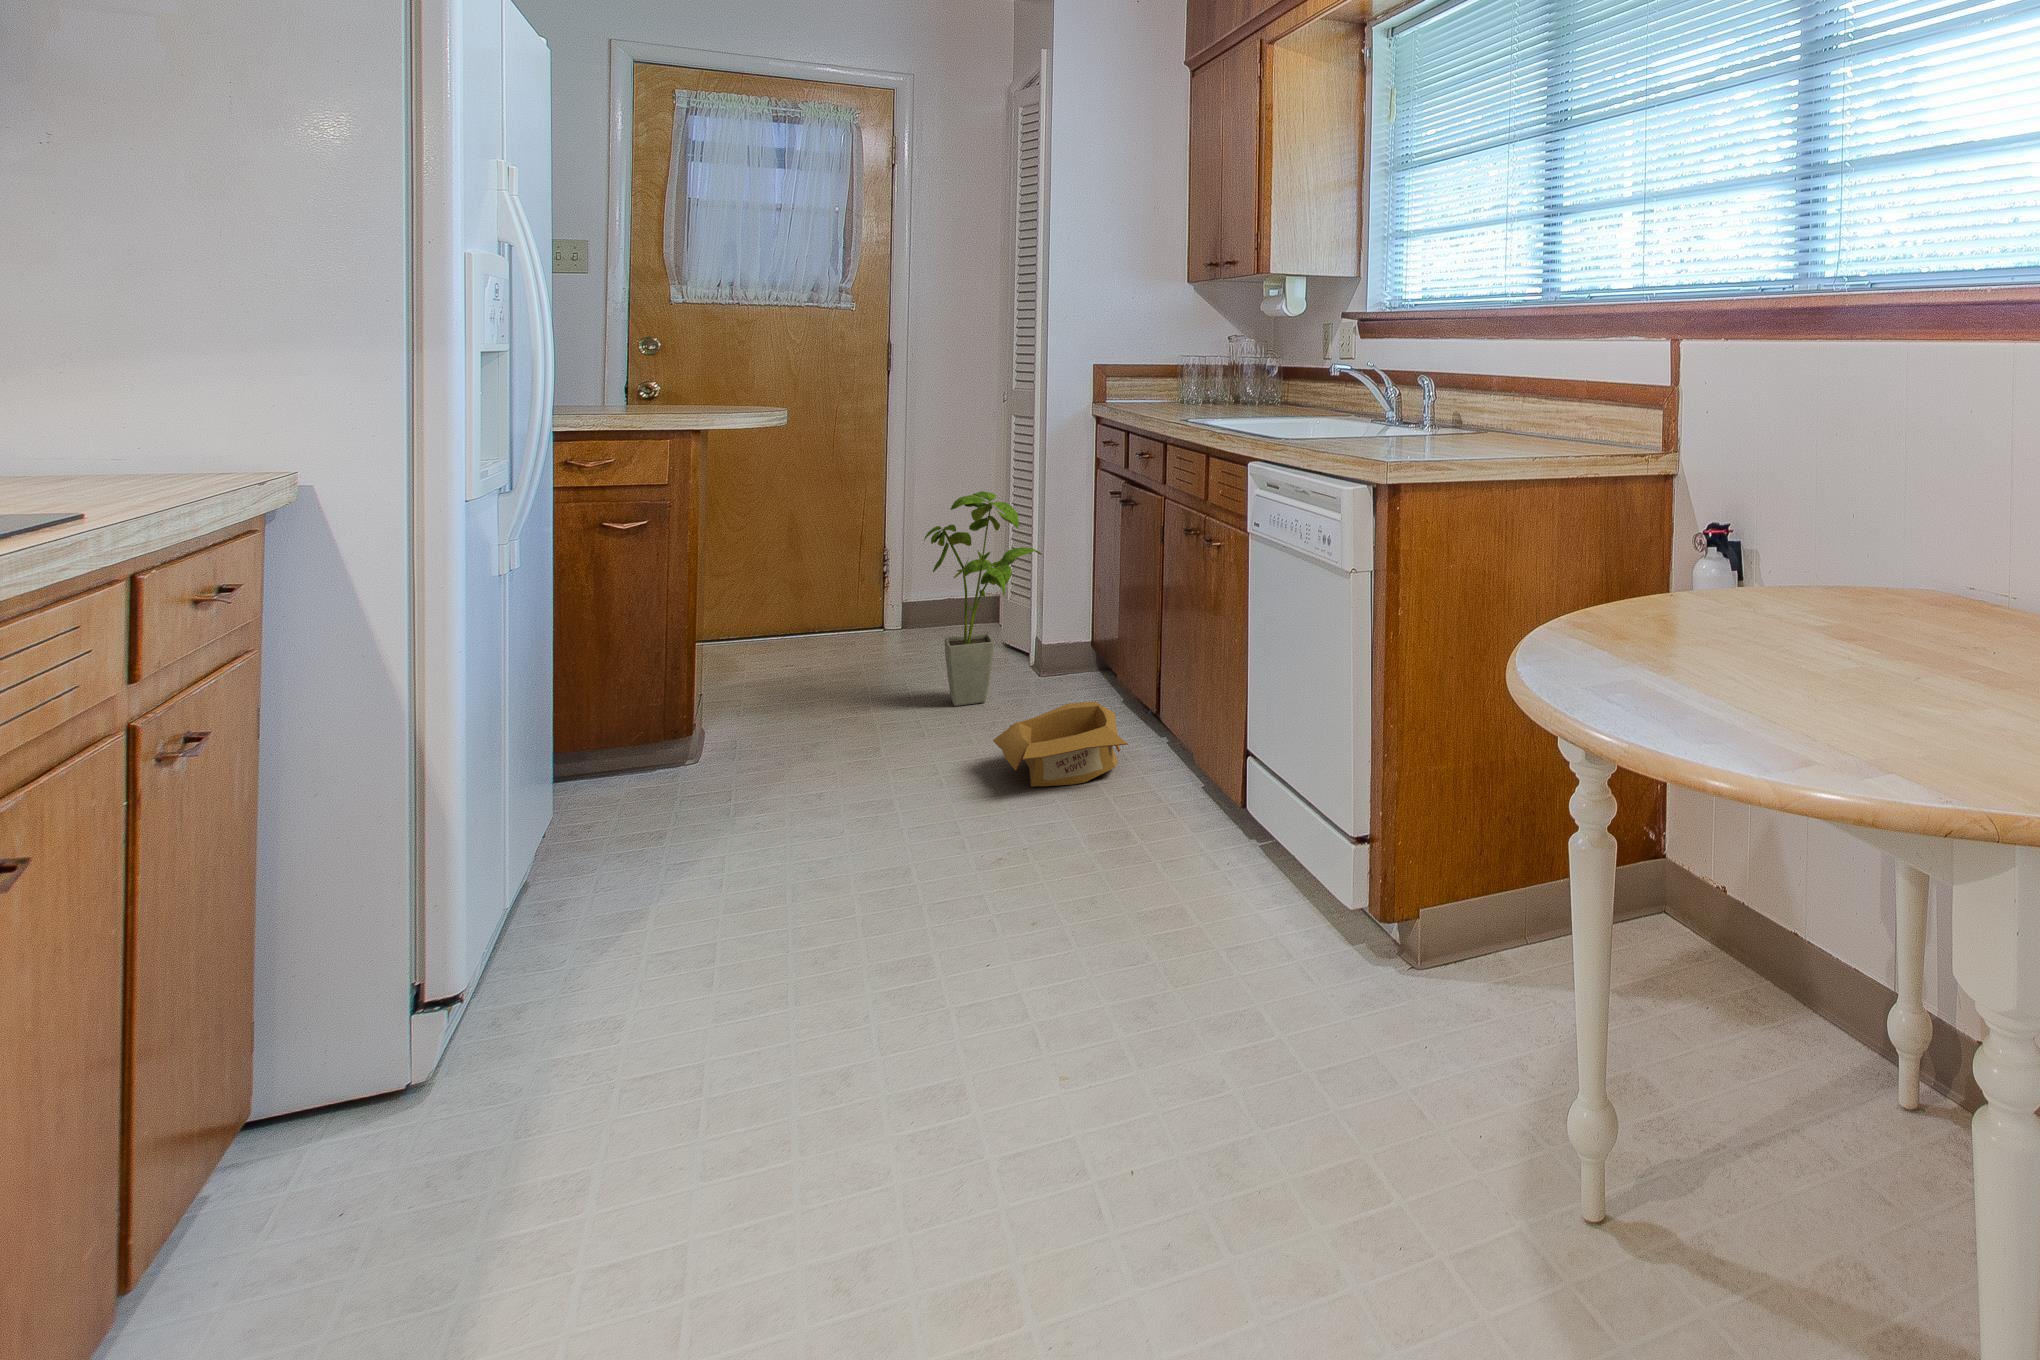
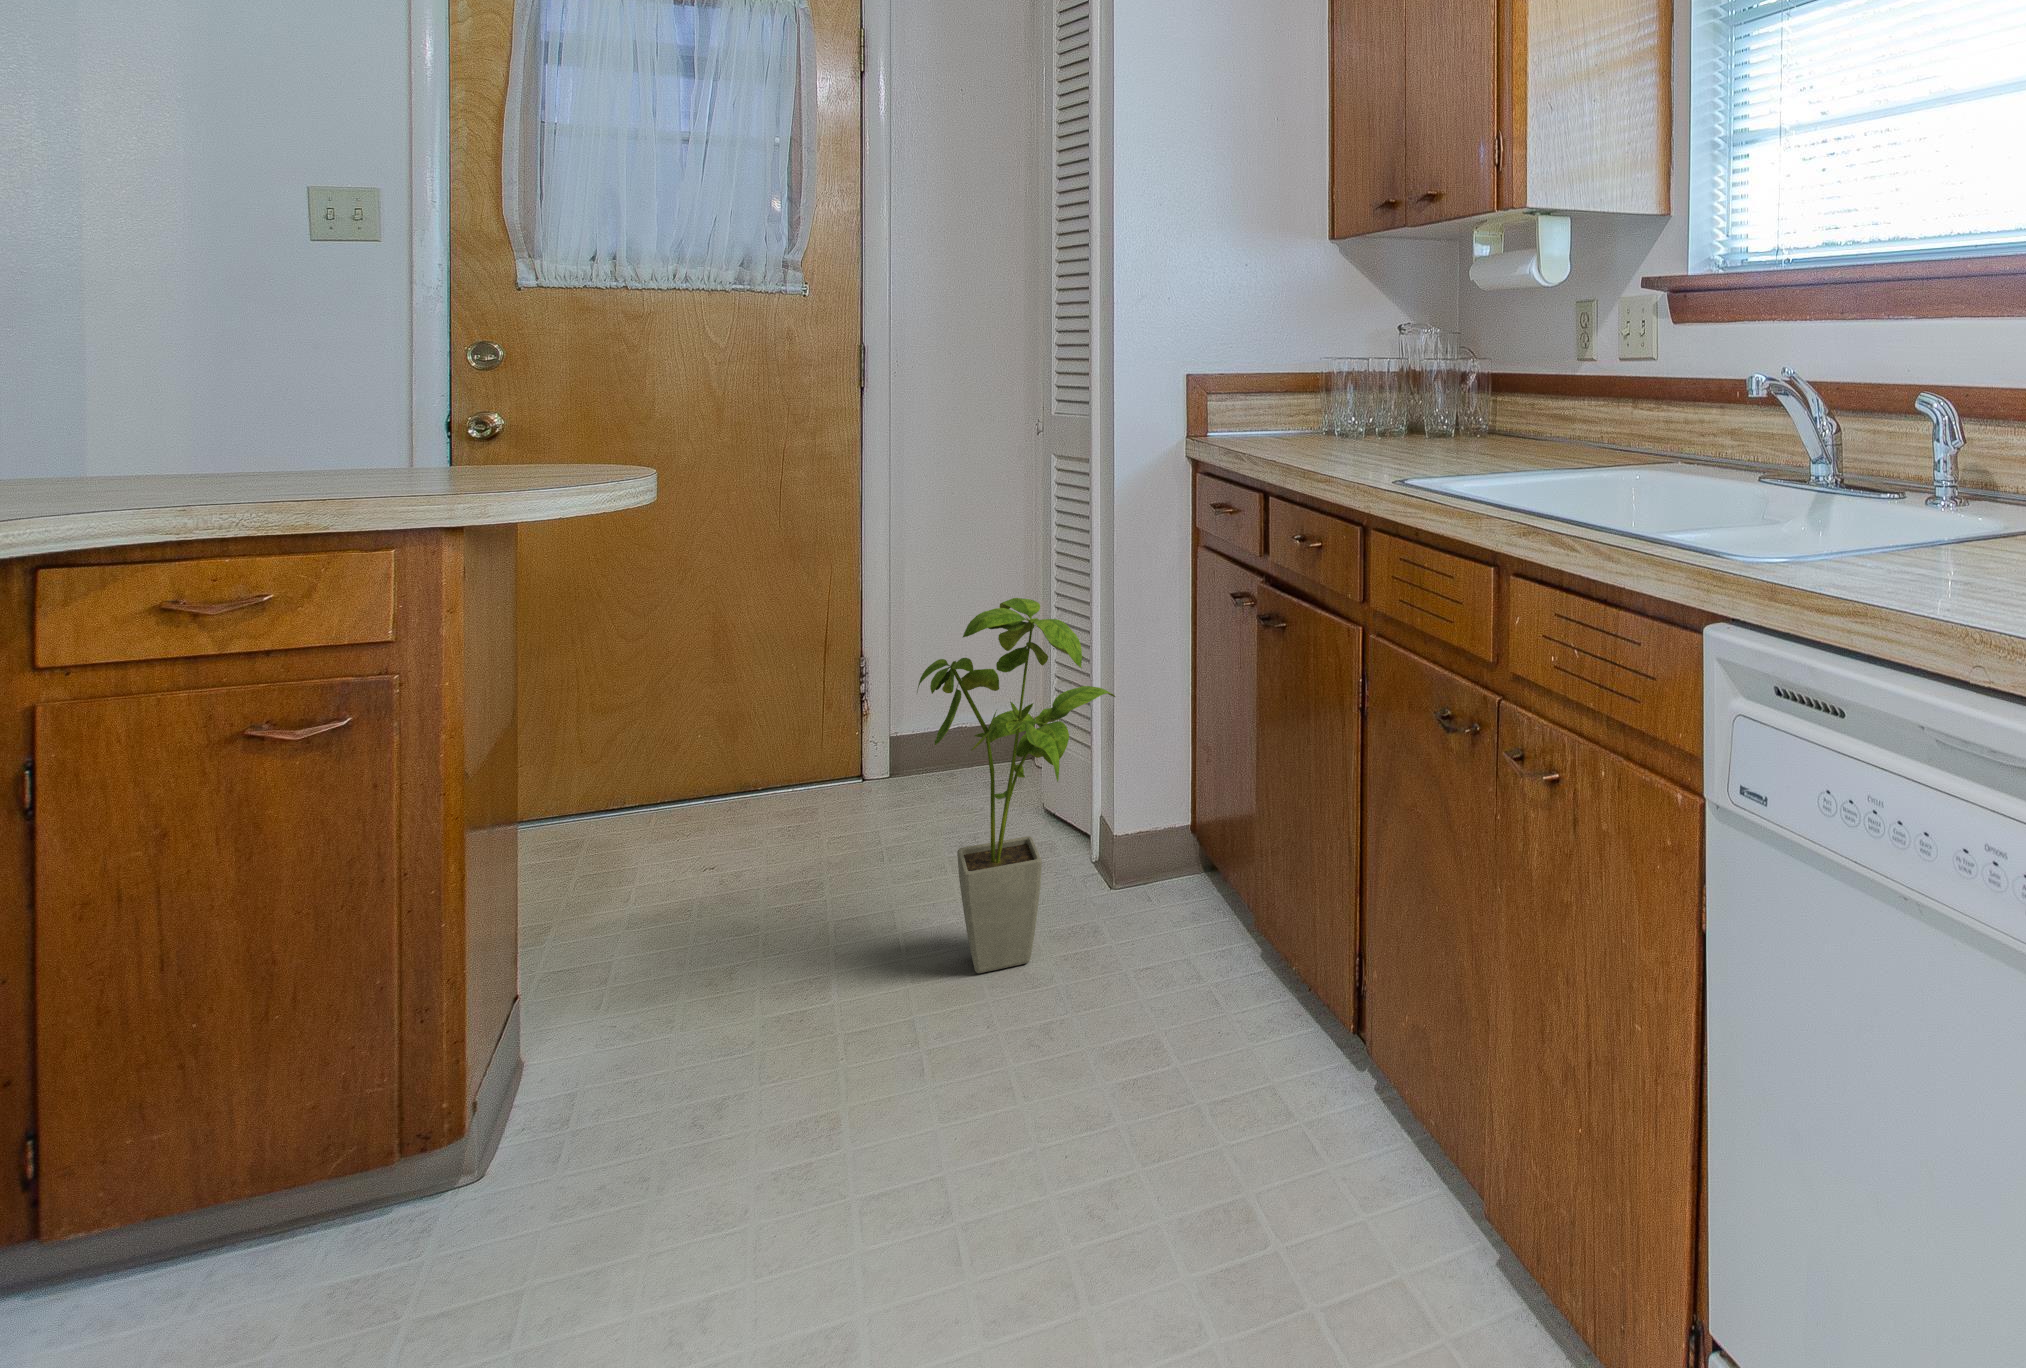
cardboard box: present [993,701,1128,786] -> none [1058,1016,1337,1250]

